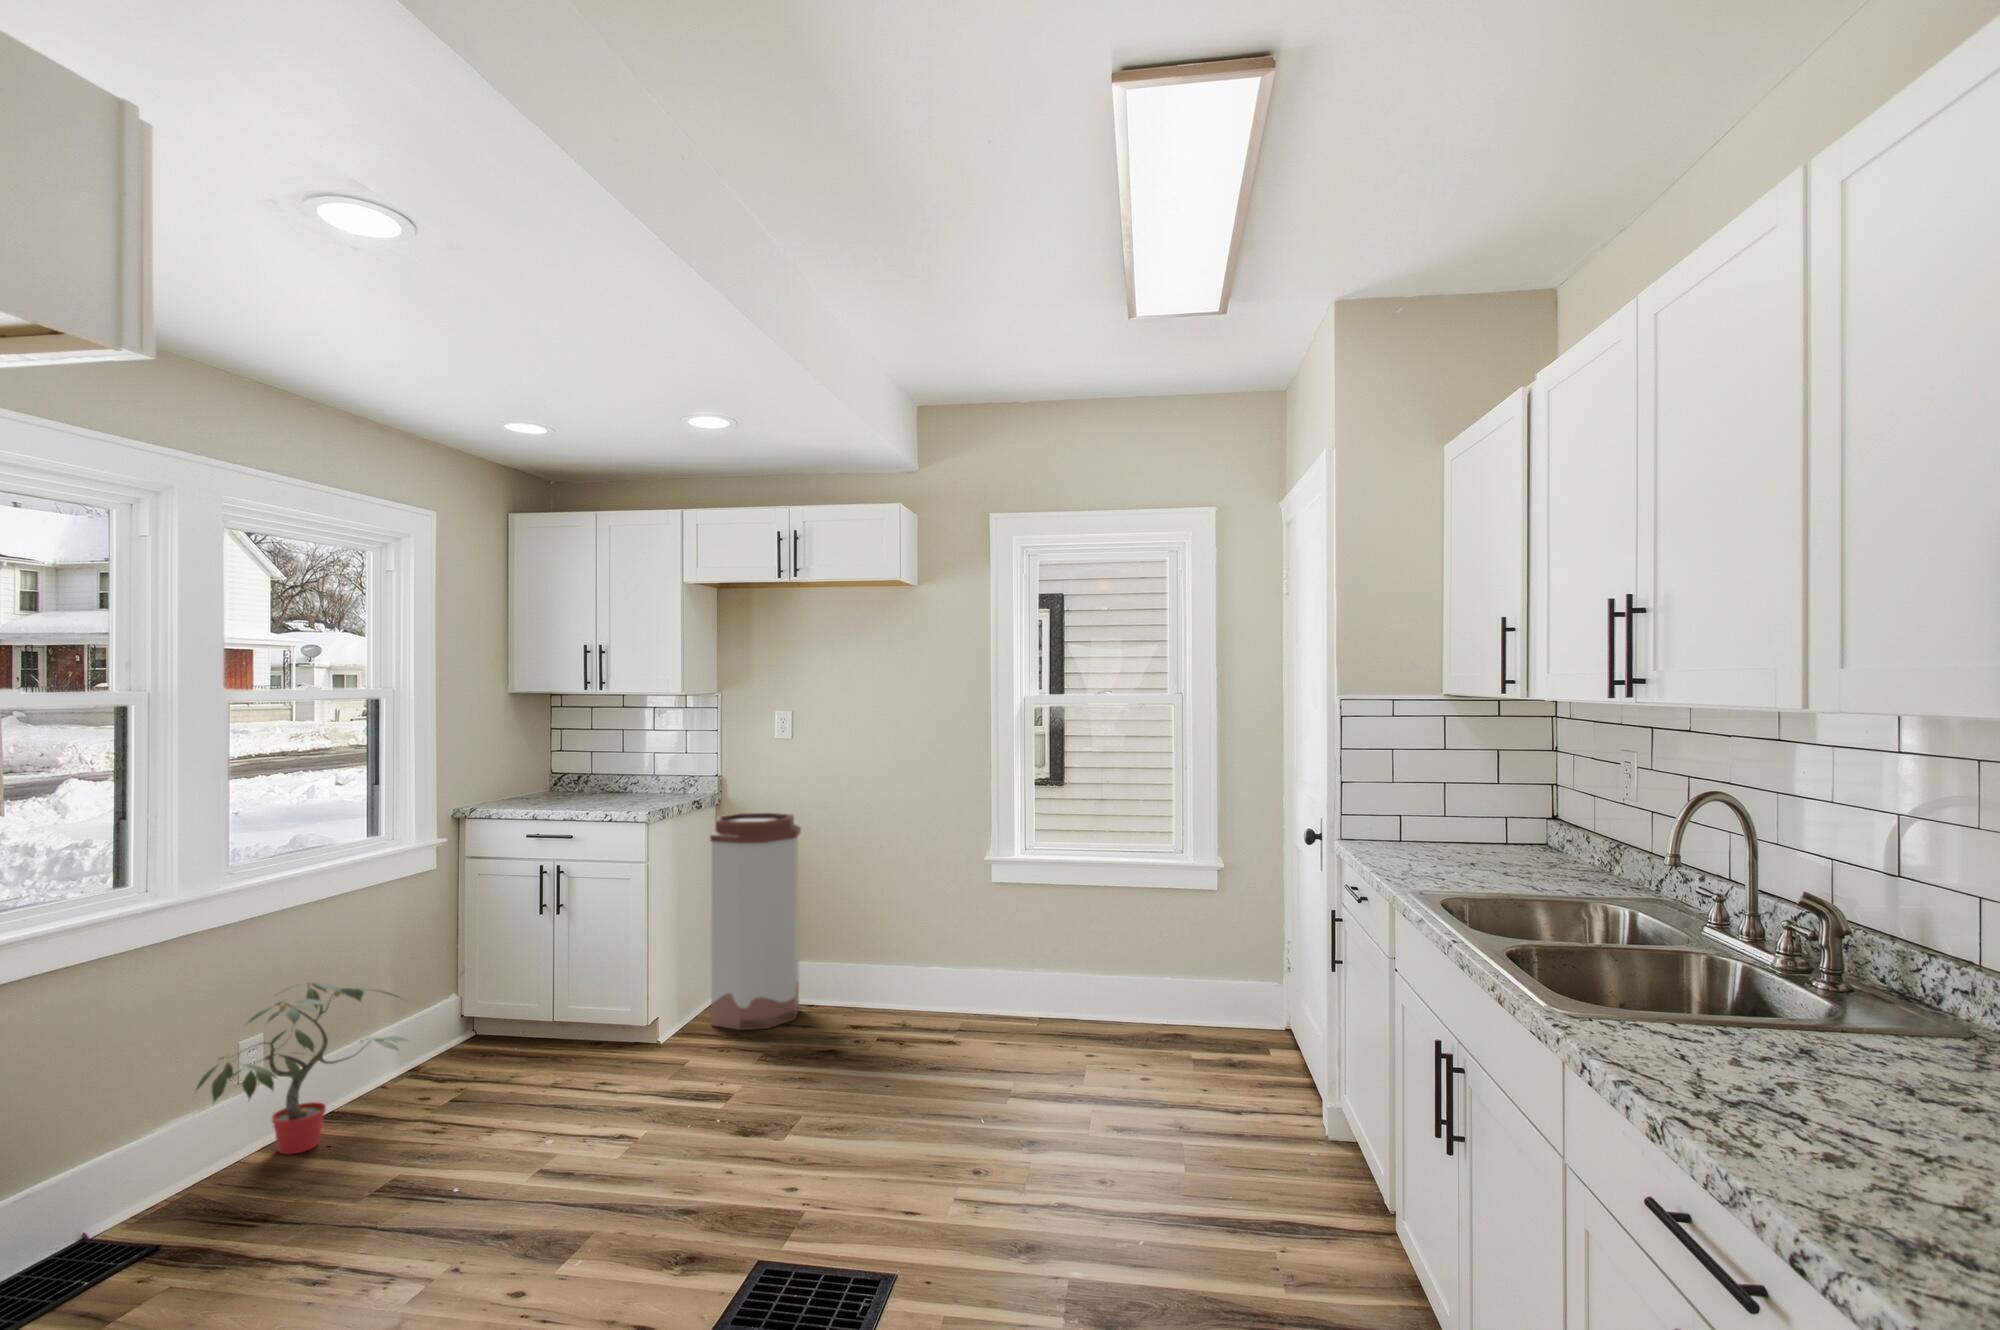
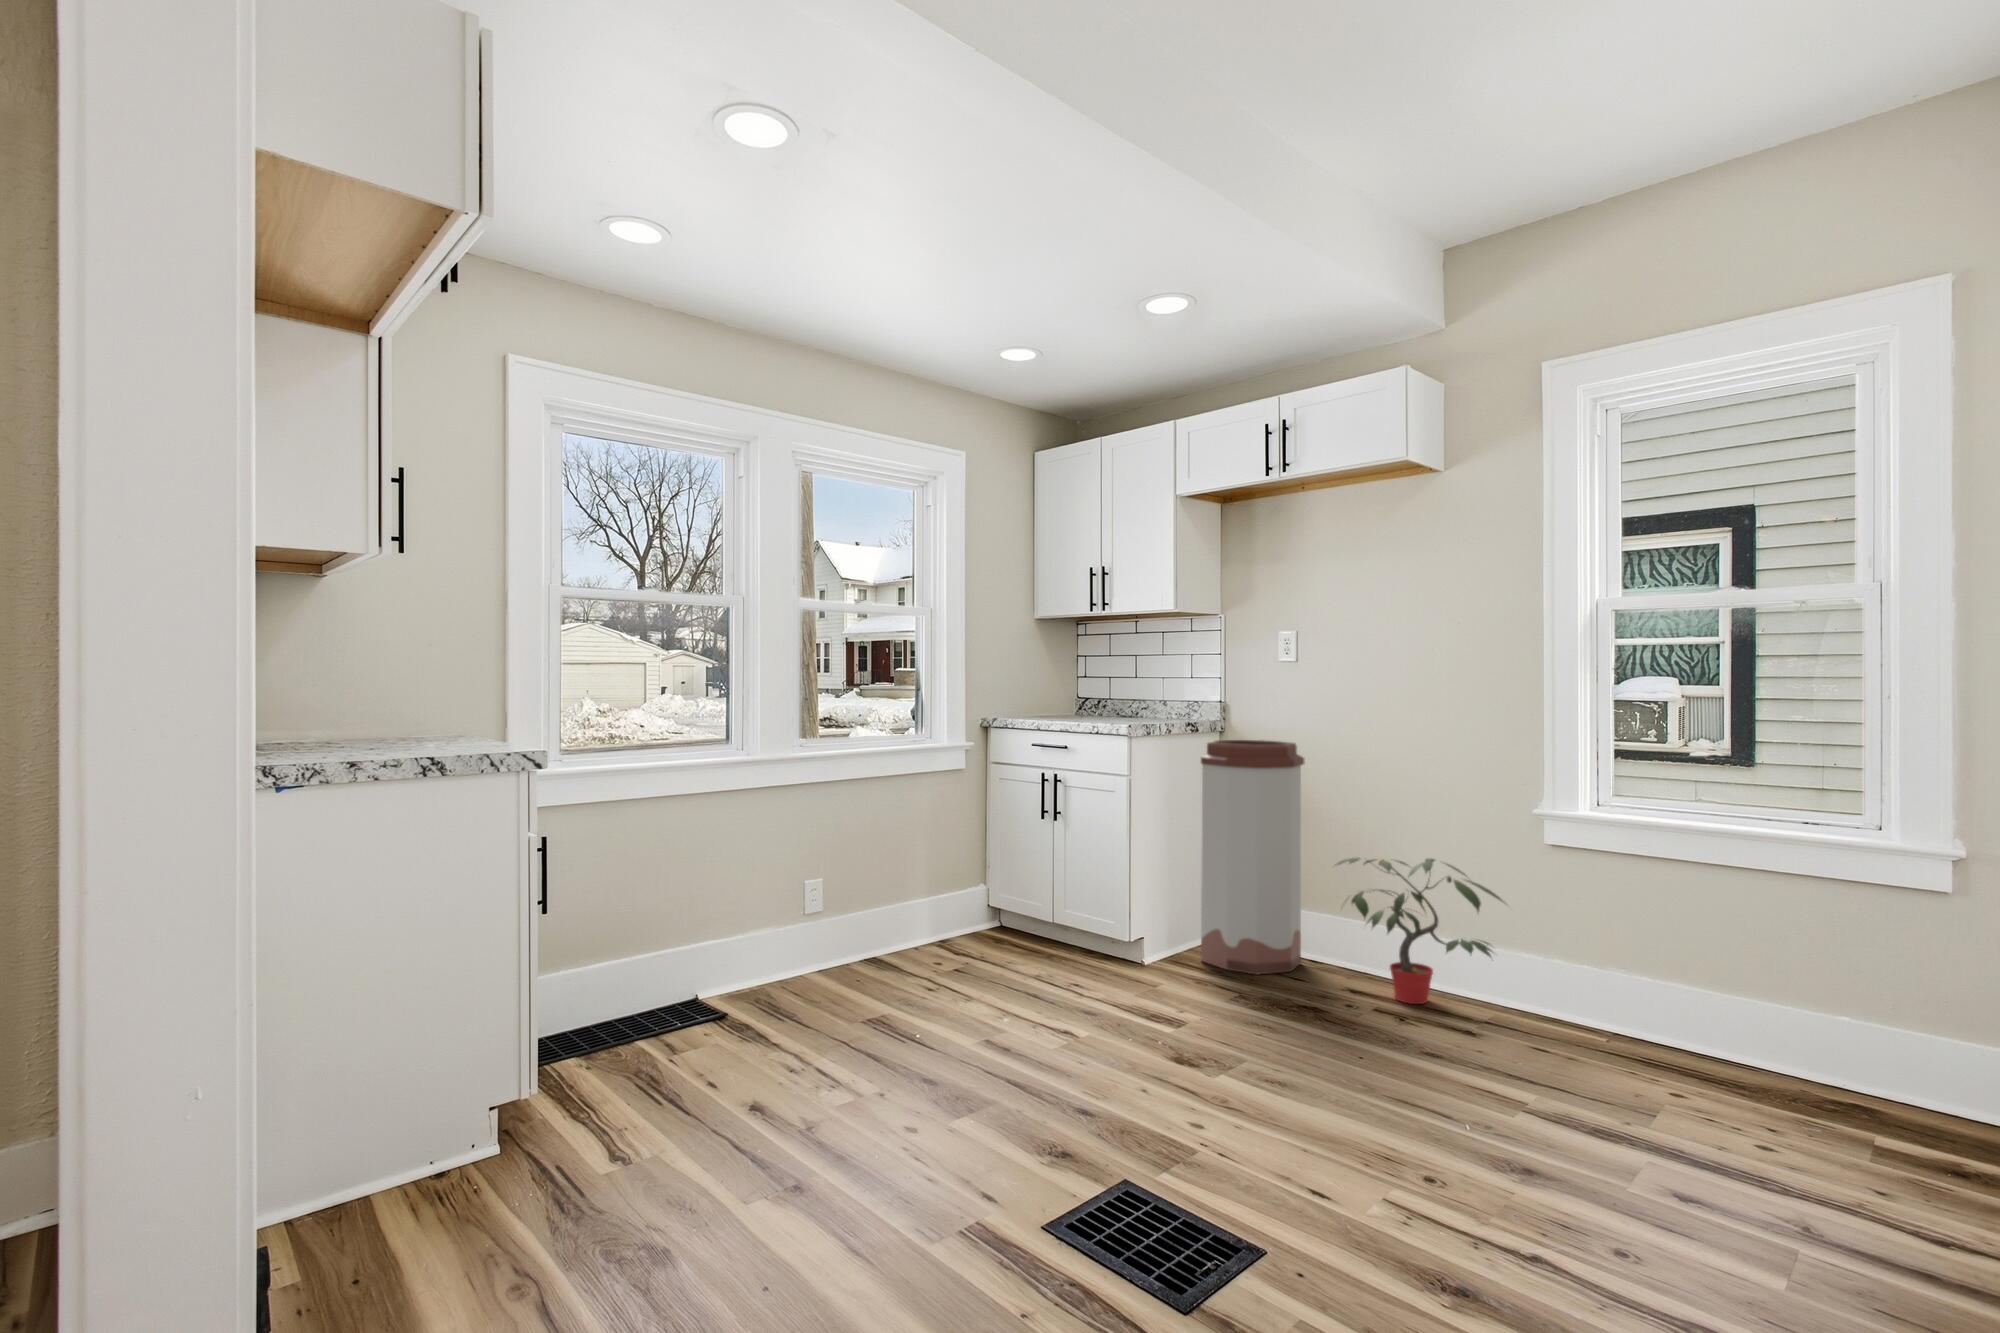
potted plant: present [196,983,407,1154] -> present [1335,858,1503,1004]

